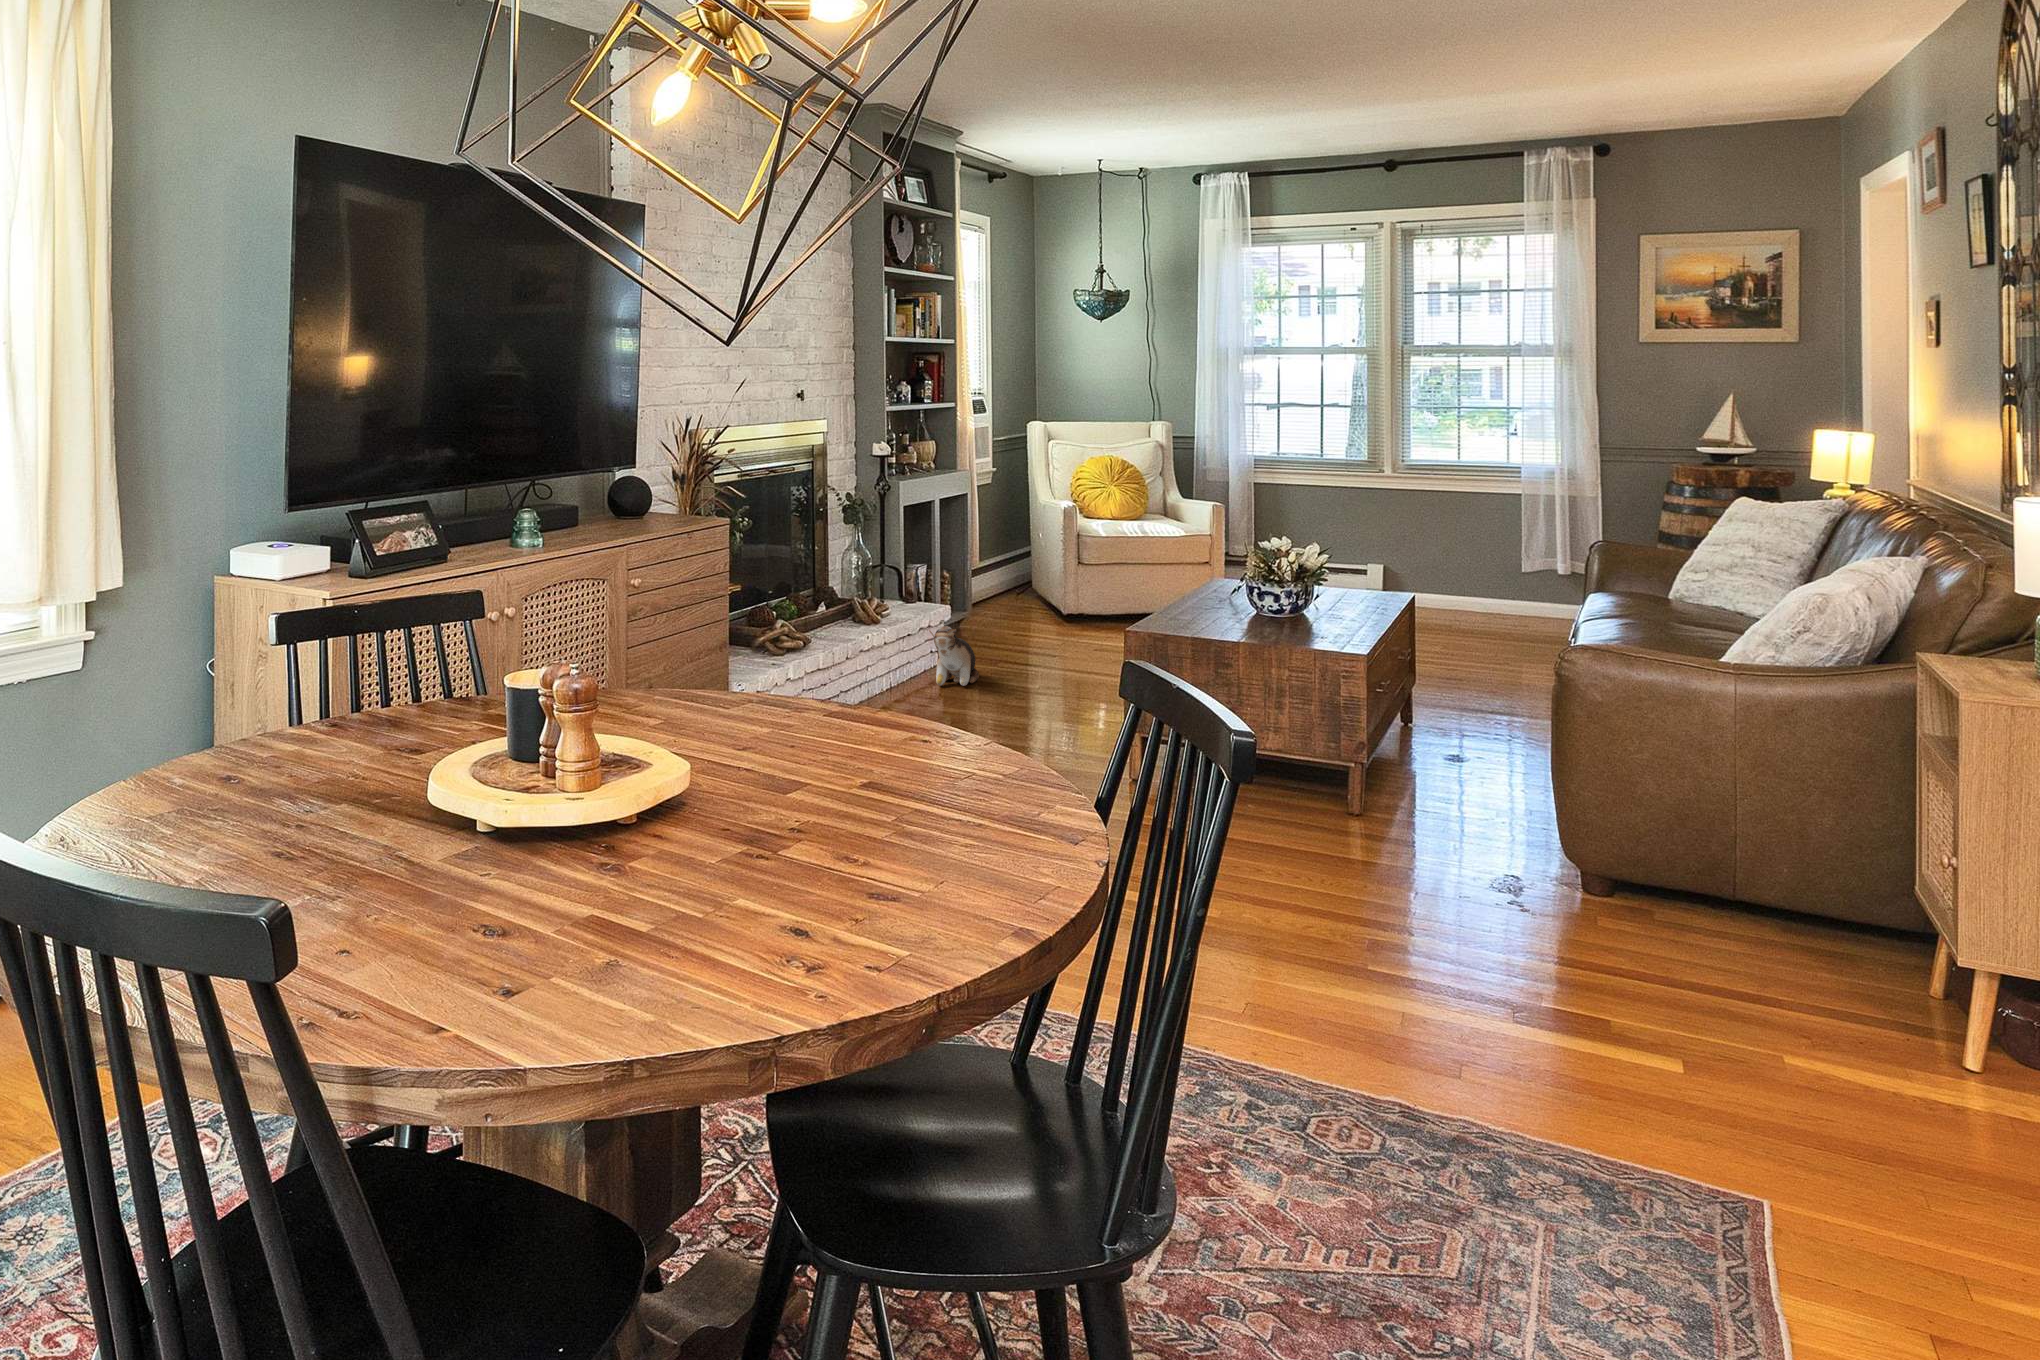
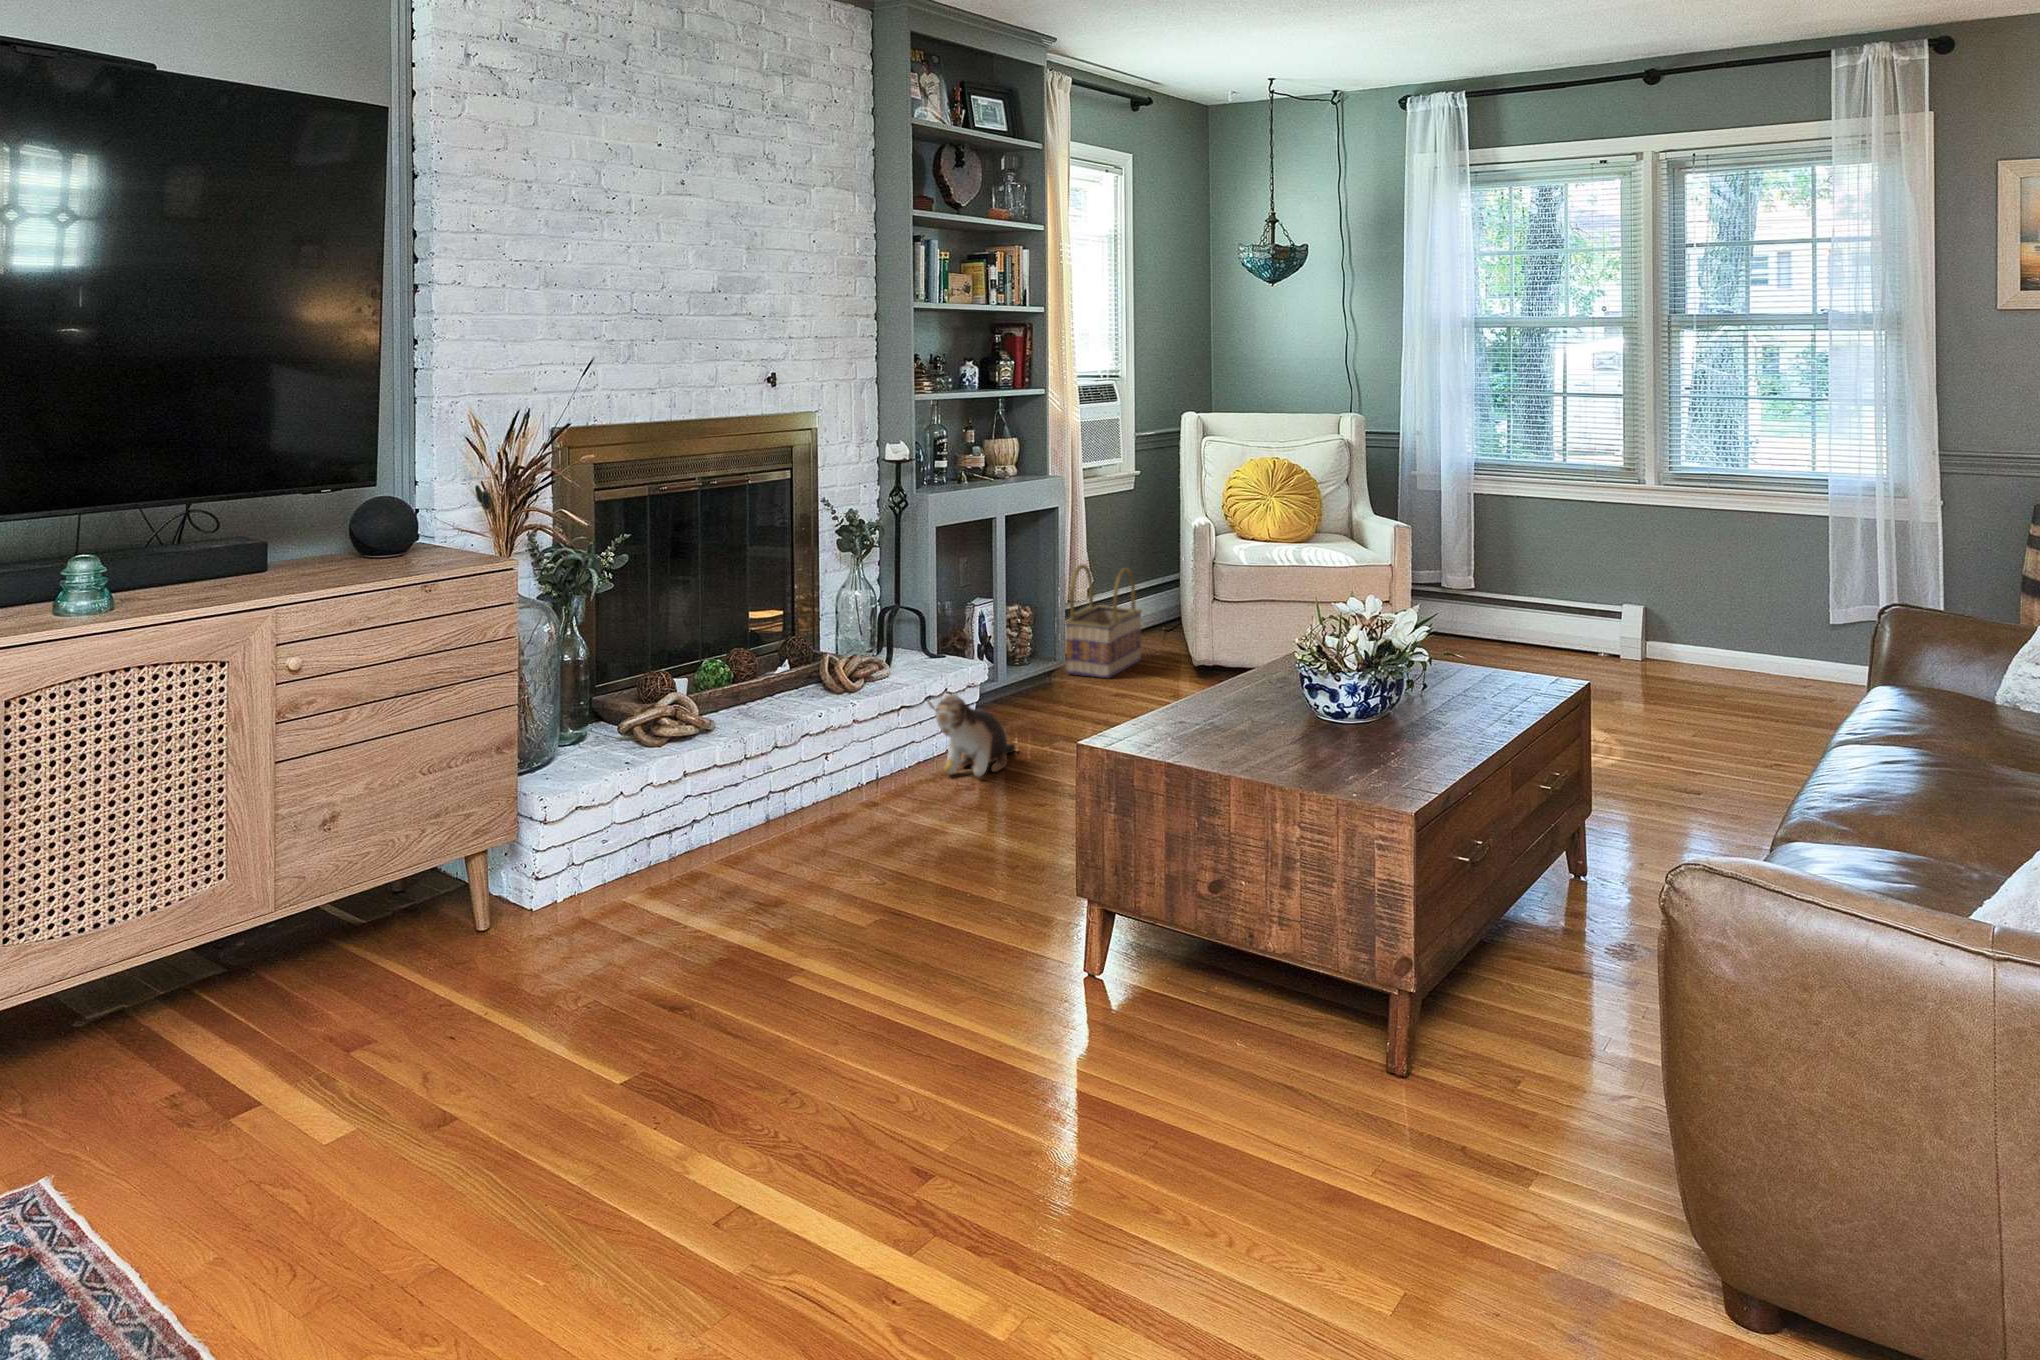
basket: none [965,540,1017,626] -> present [1064,564,1142,678]

